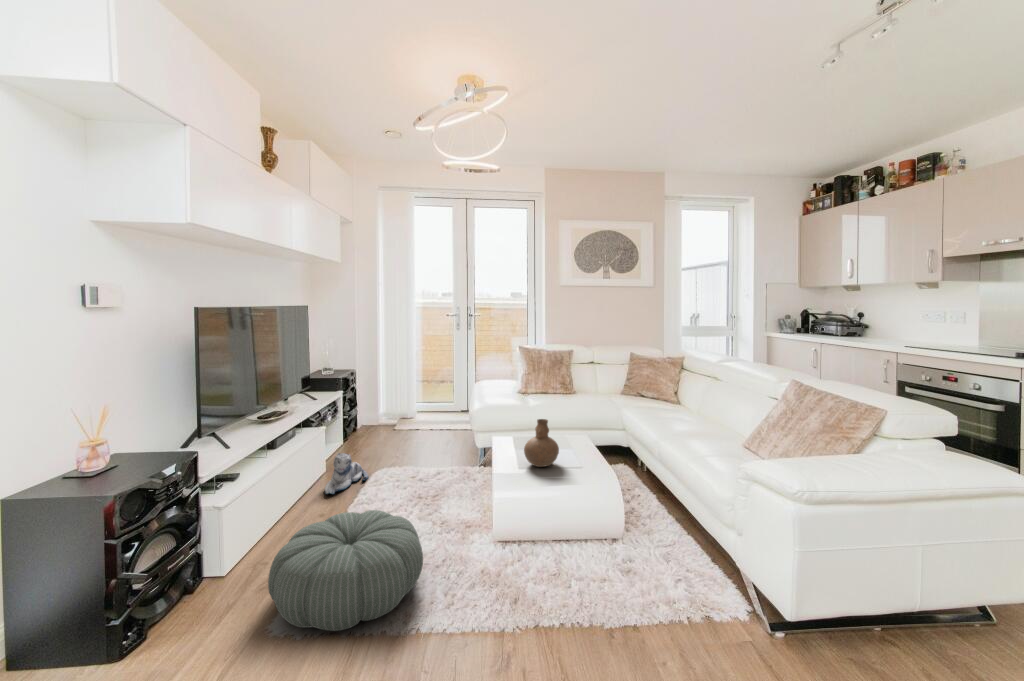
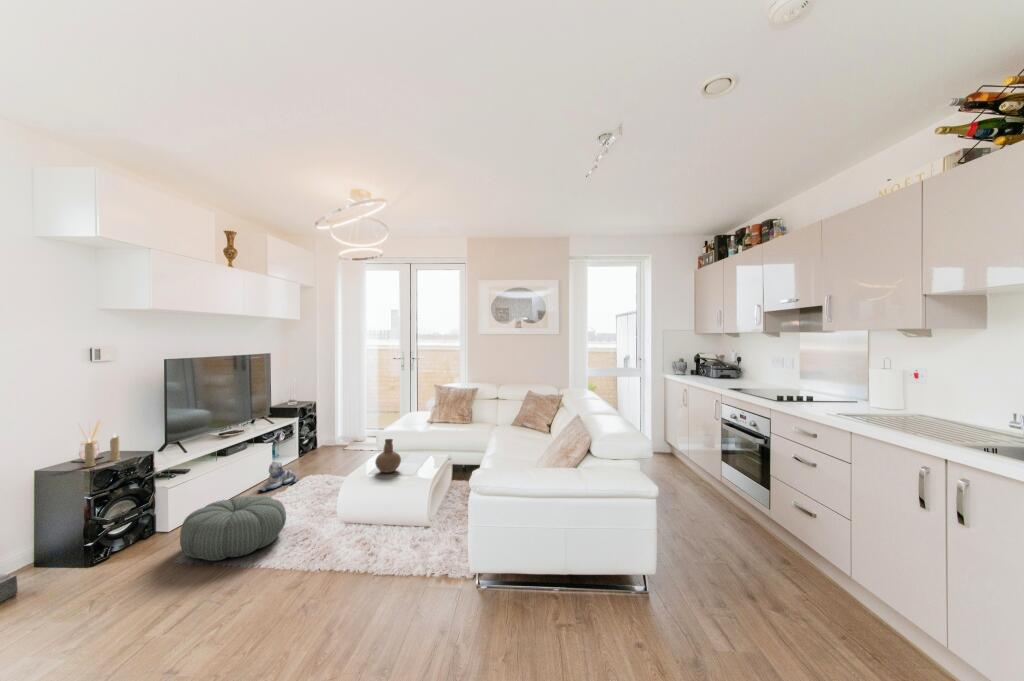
candle: none [85,422,148,487] -> present [83,434,120,467]

